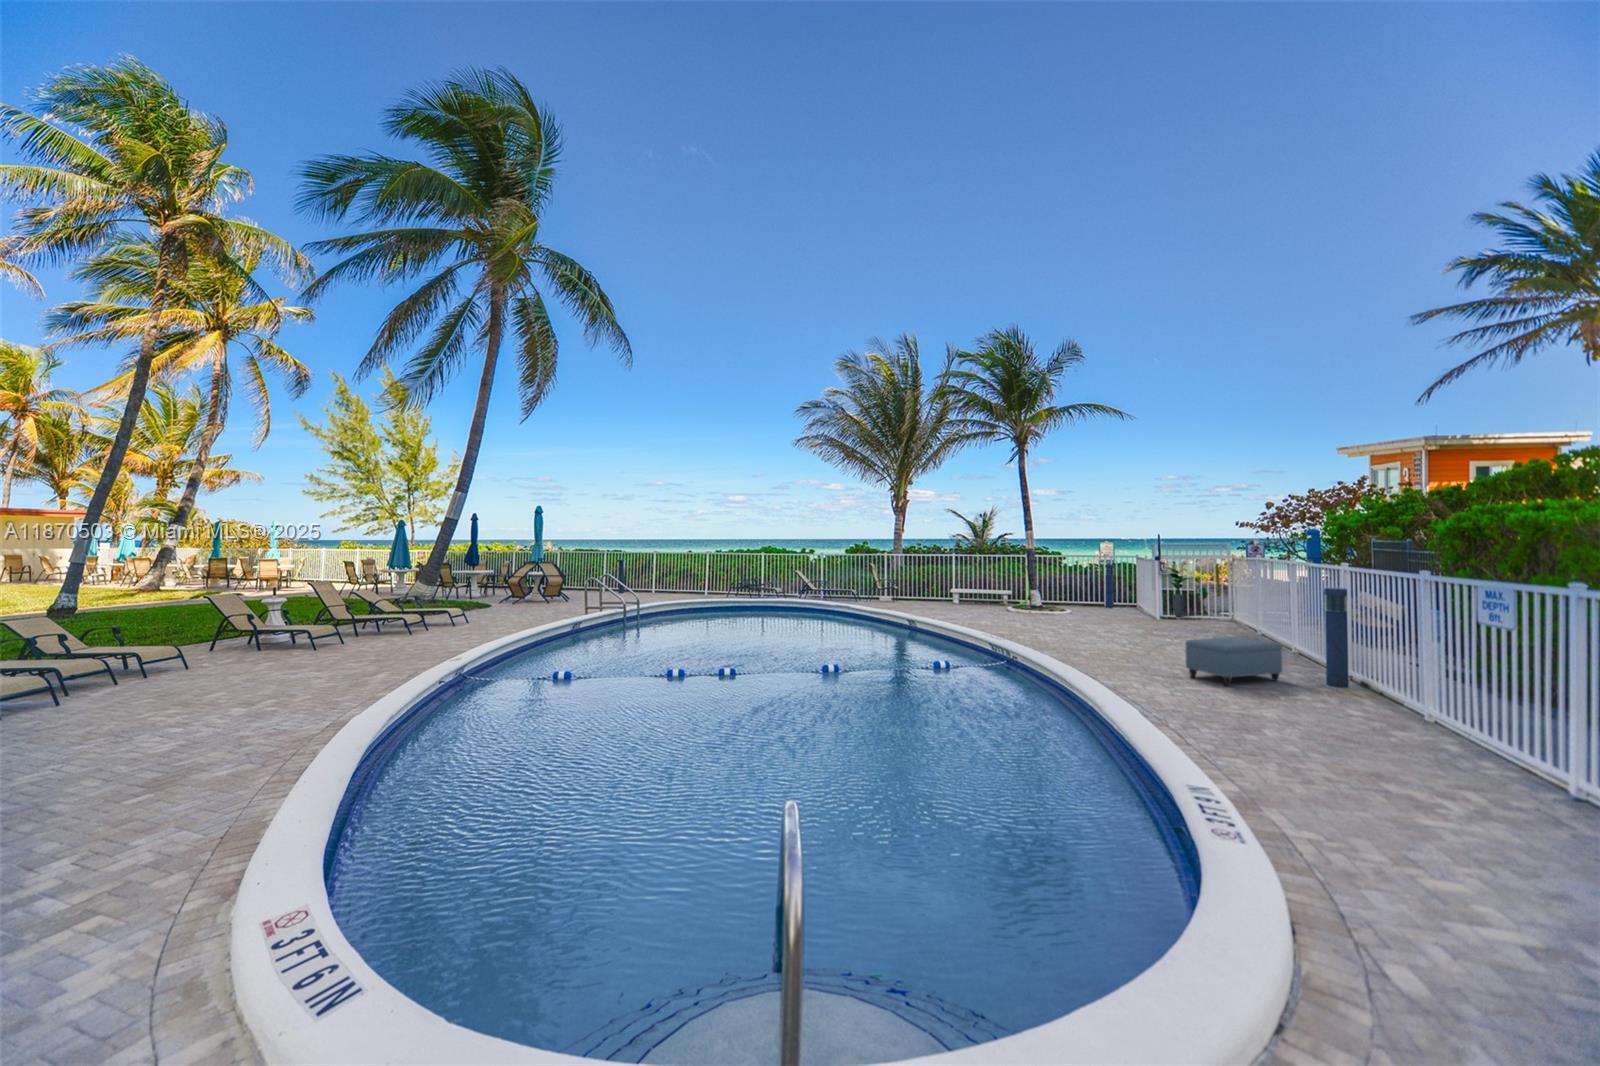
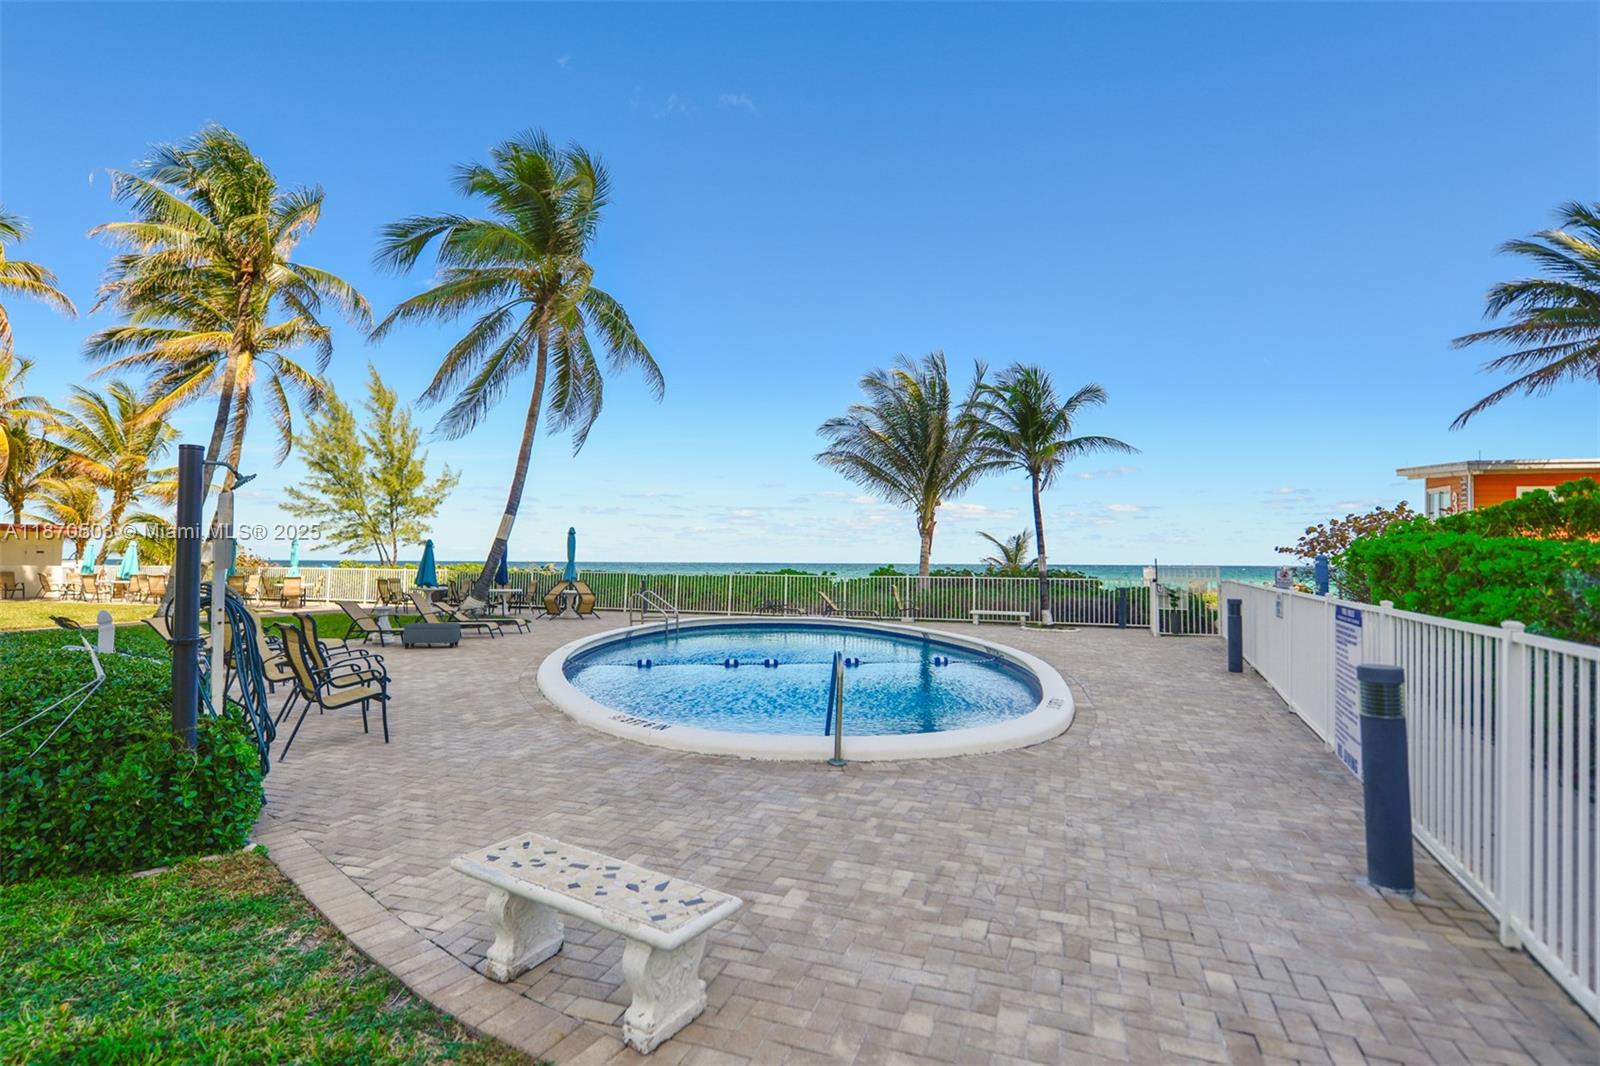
ottoman: present [1185,637,1282,686] -> present [403,623,460,649]

